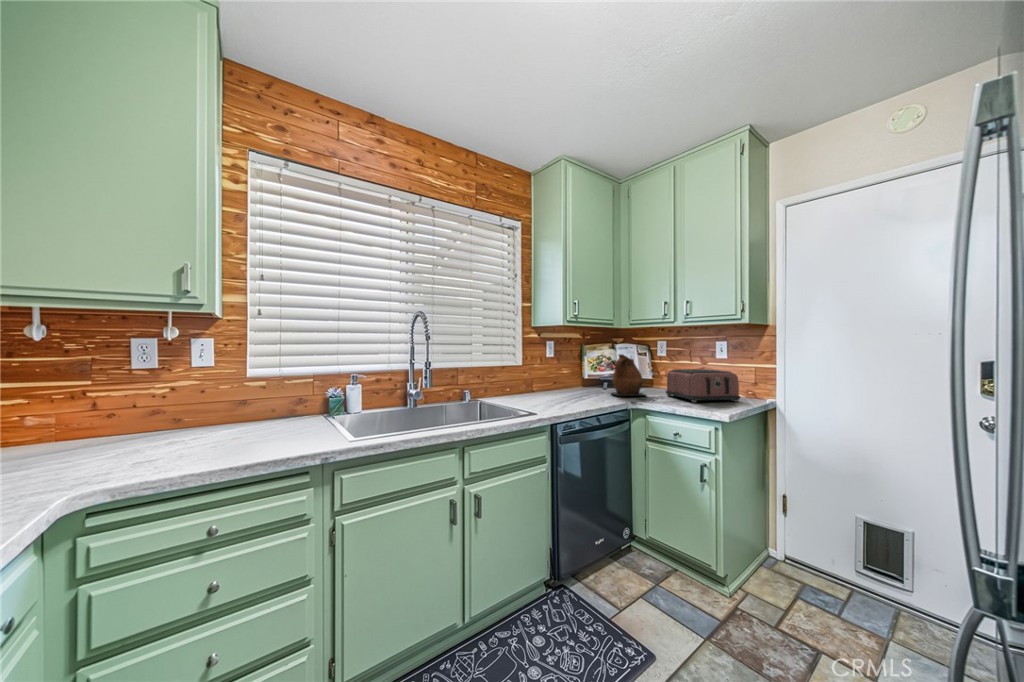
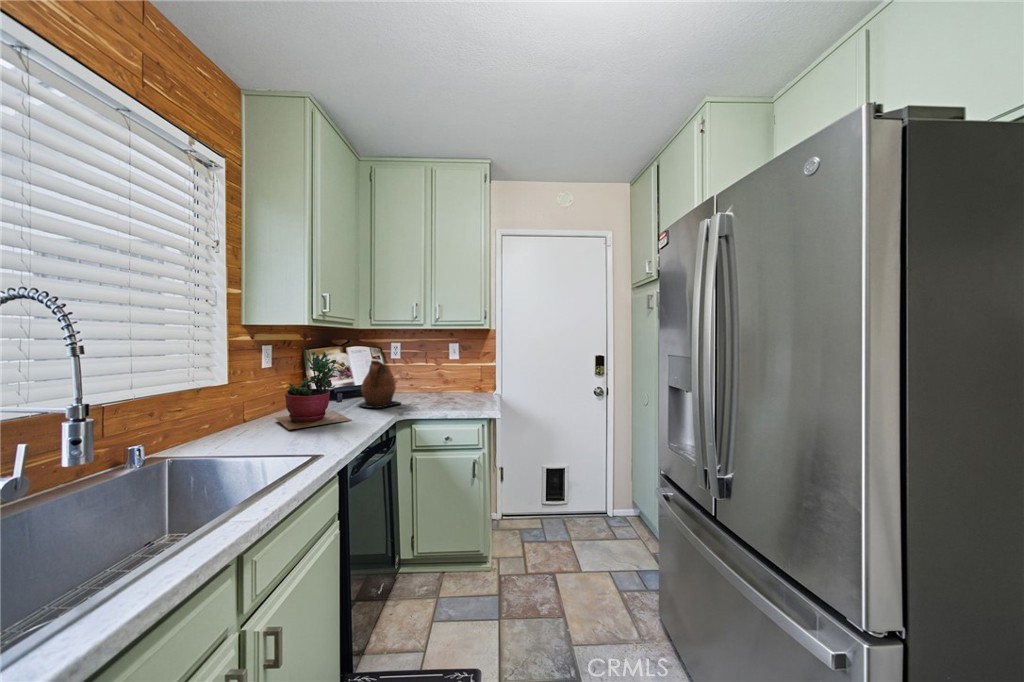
succulent plant: none [545,345,591,400] -> present [275,352,351,430]
toaster: present [666,369,740,402] -> none [415,370,480,404]

